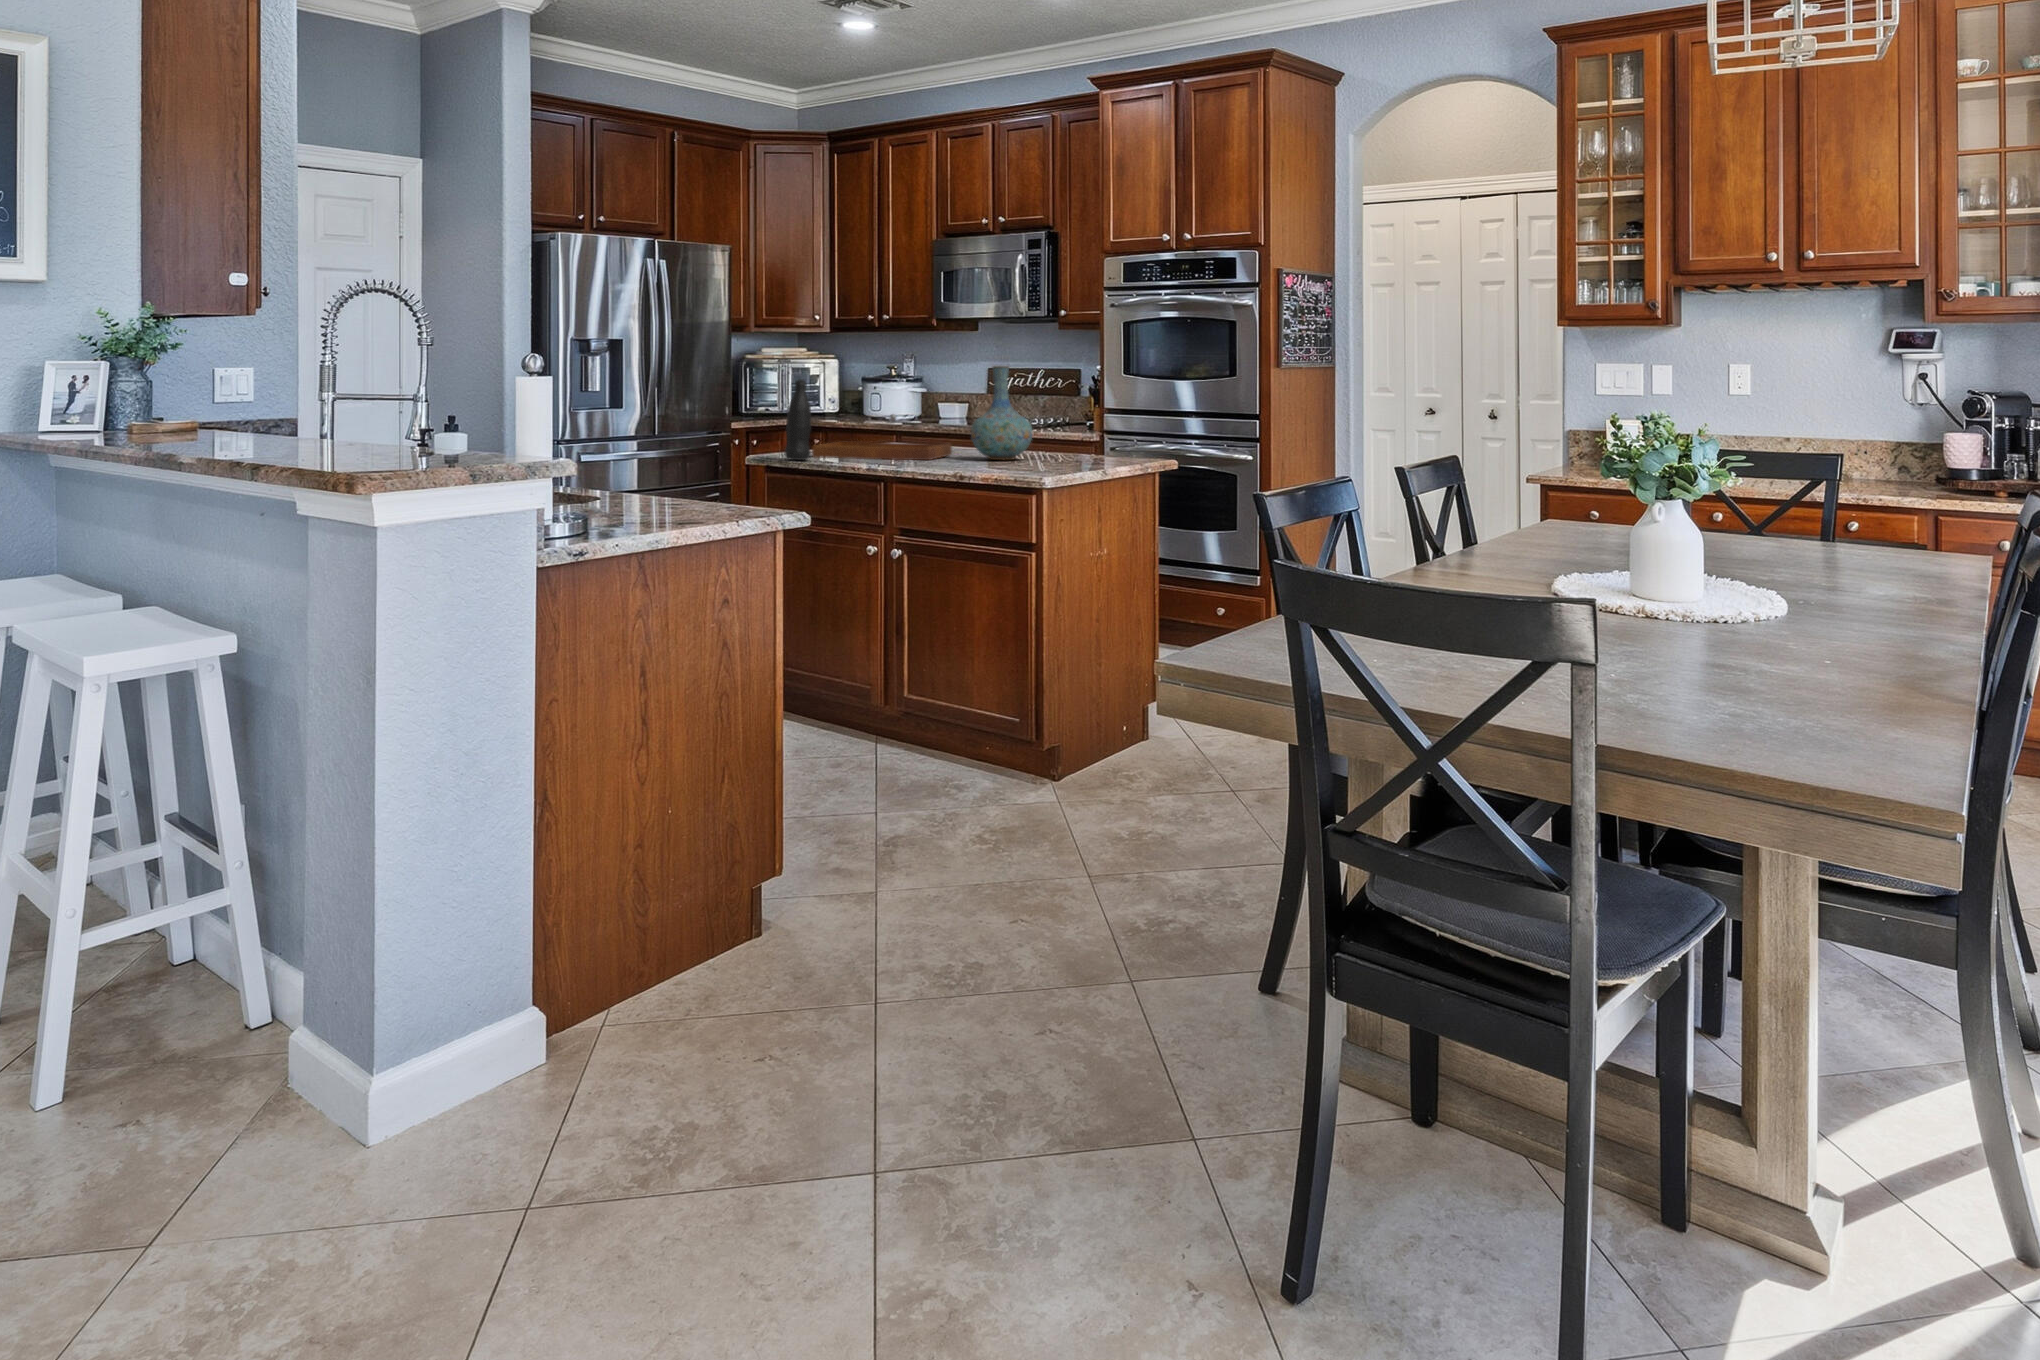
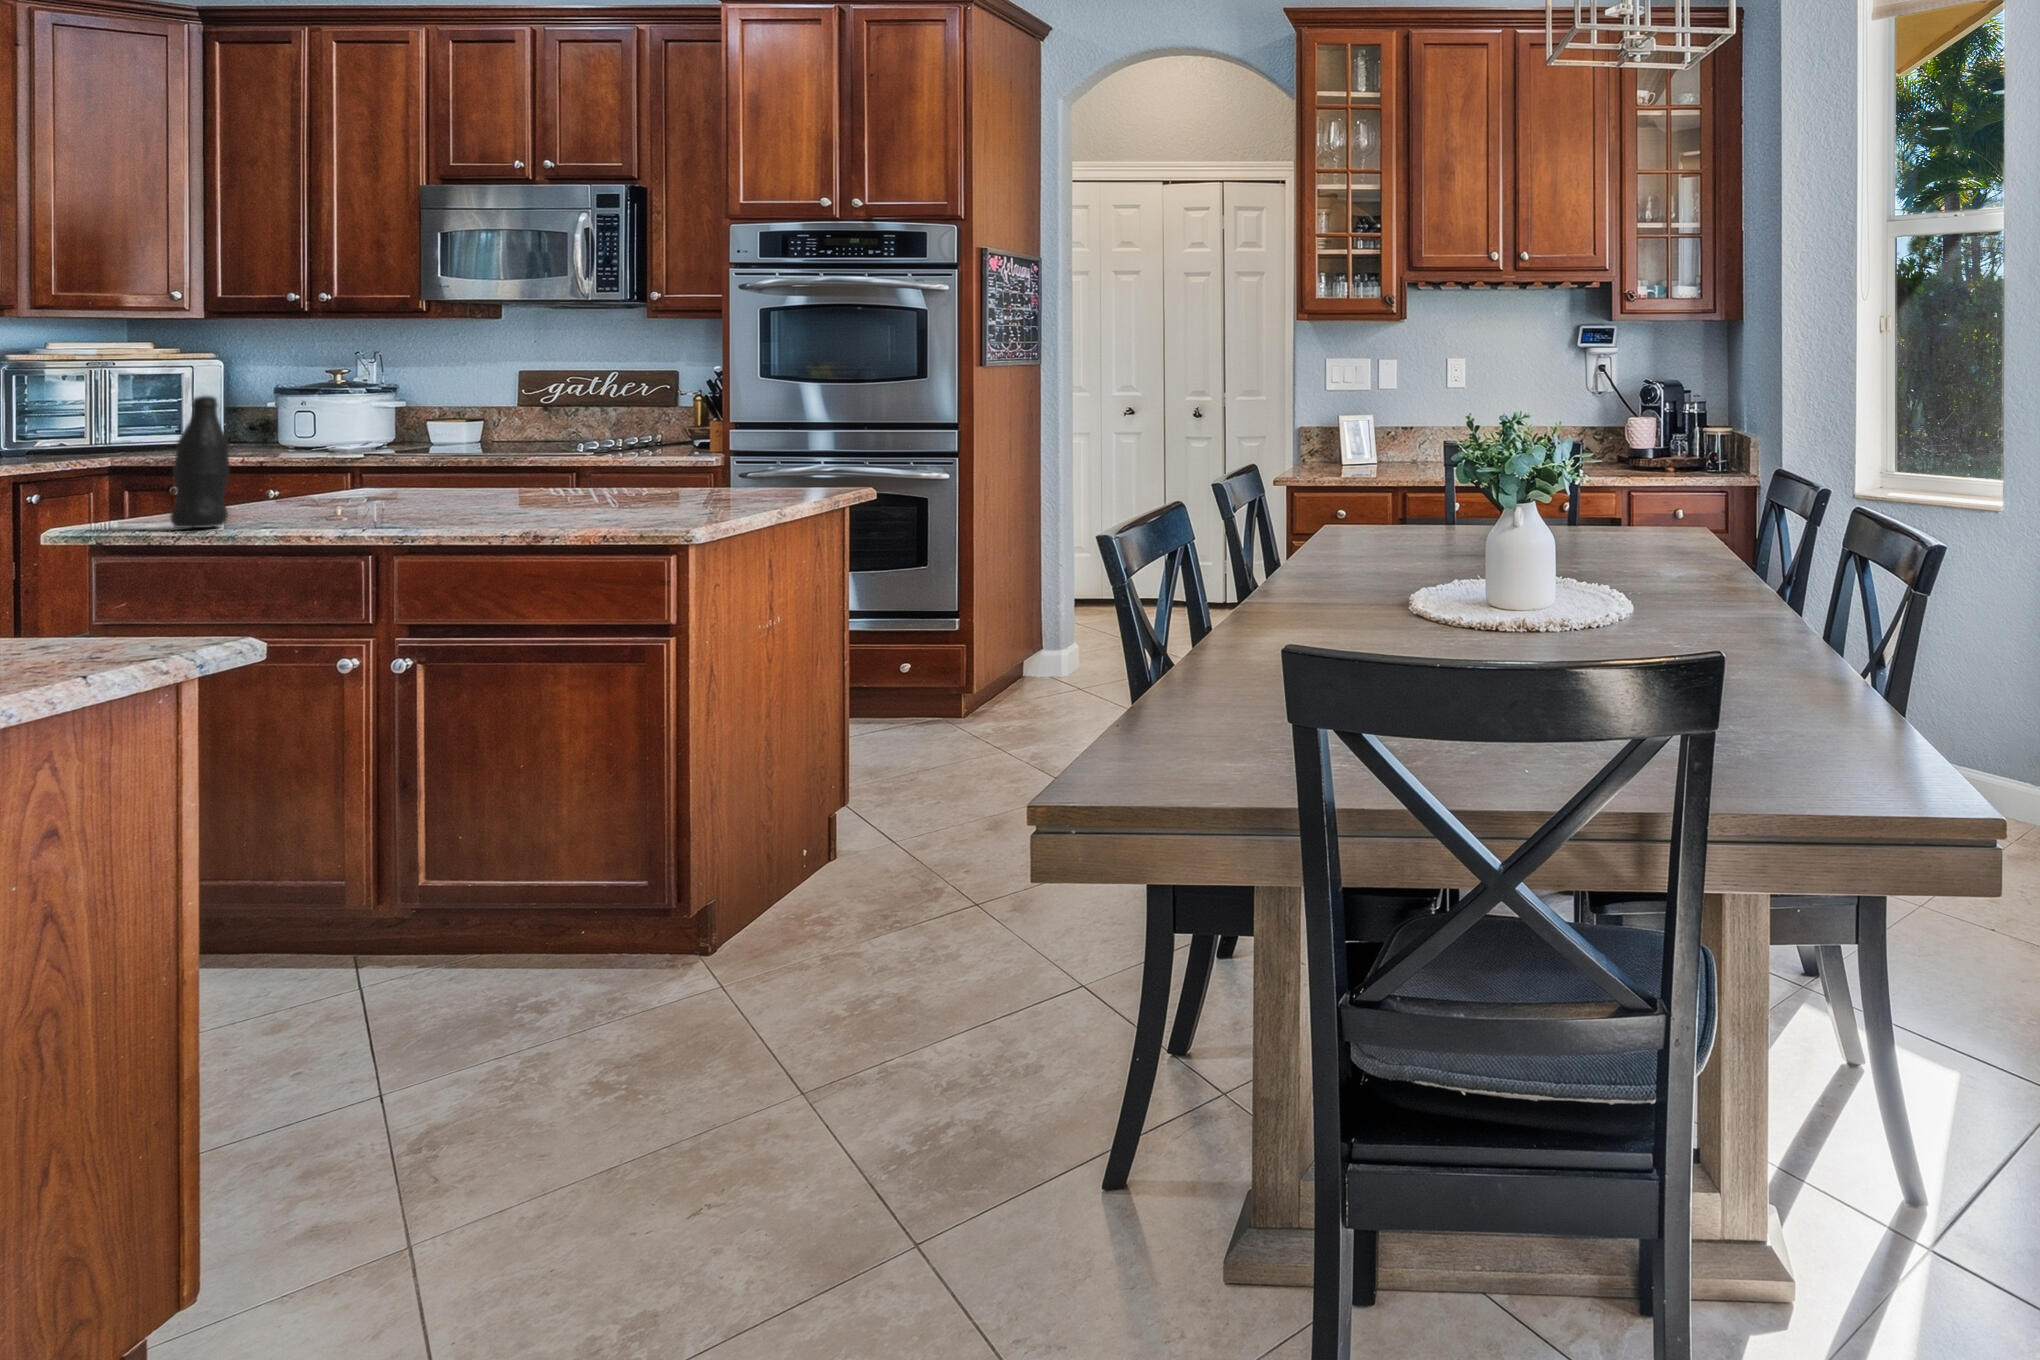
vase: present [971,366,1033,460] -> none [544,370,651,505]
tray: present [812,414,952,460] -> none [226,445,504,521]

